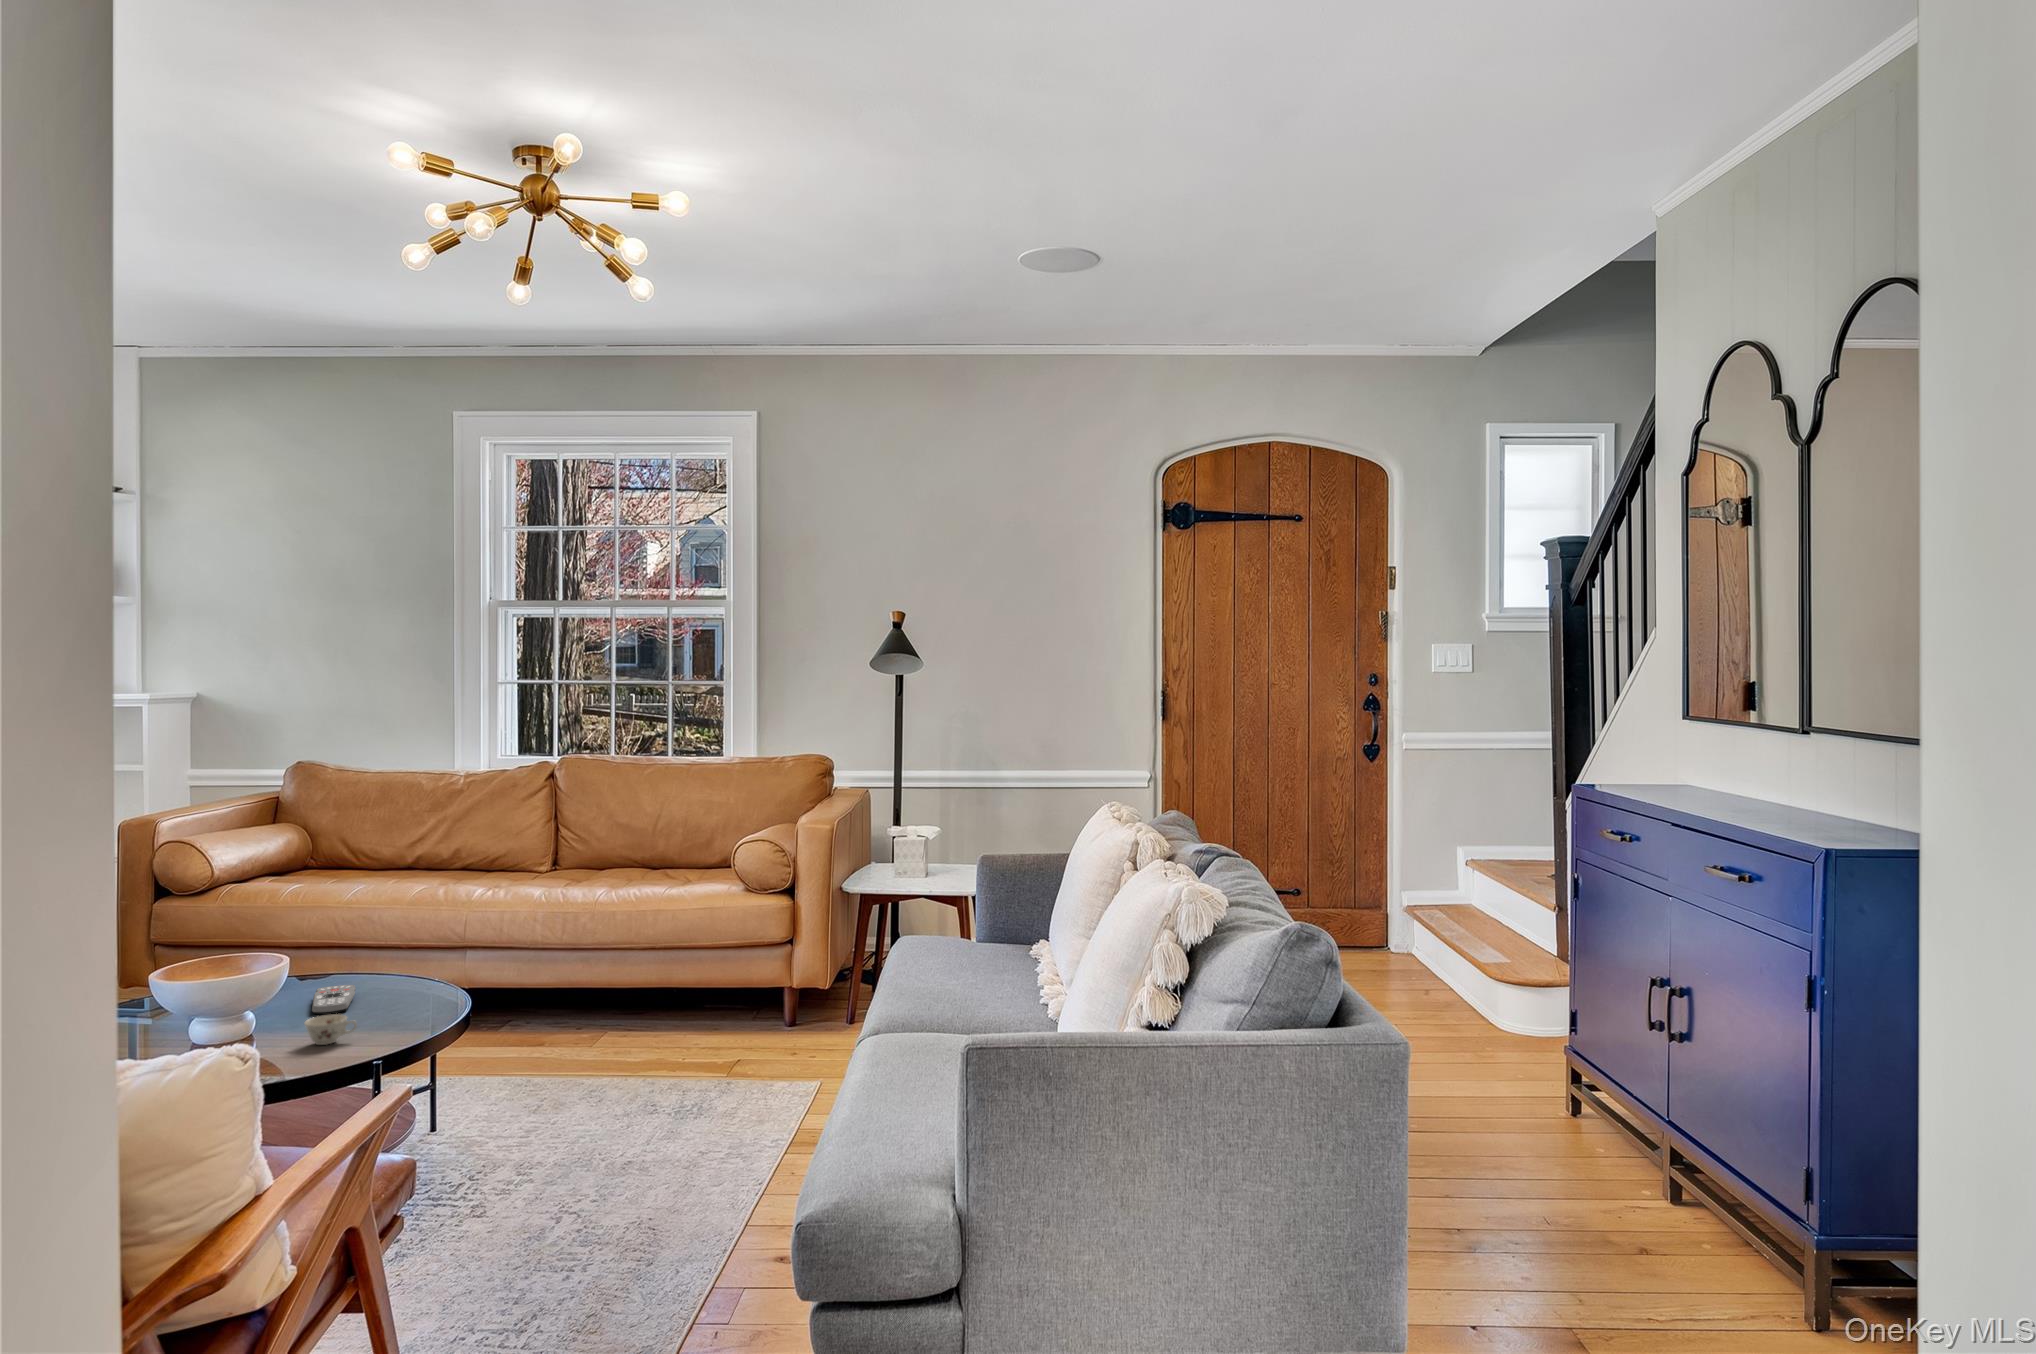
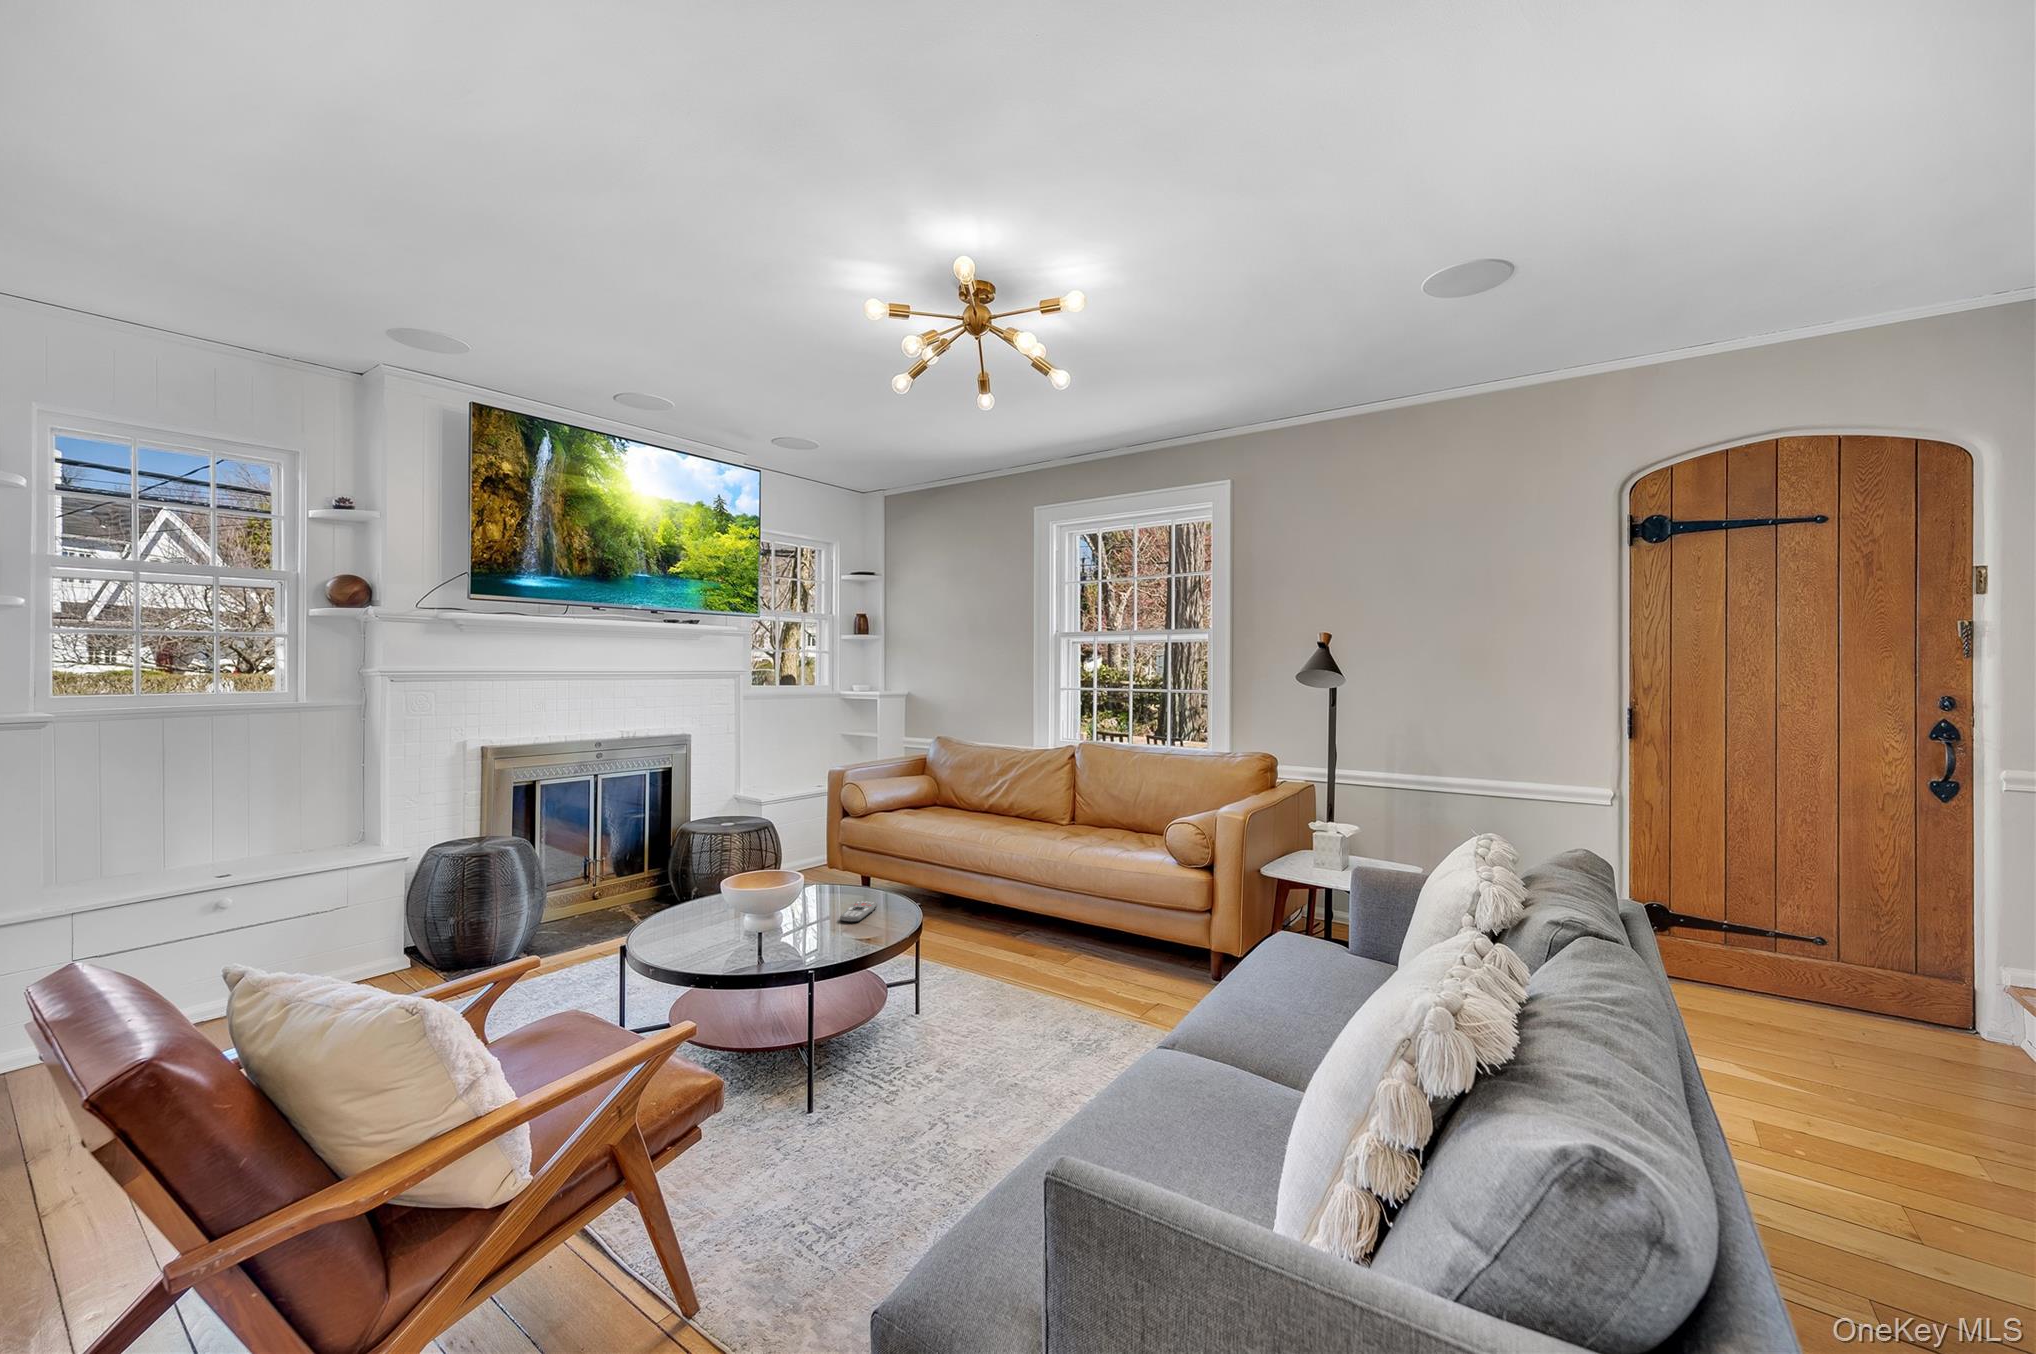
teacup: present [304,1014,357,1045] -> none [810,928,840,949]

